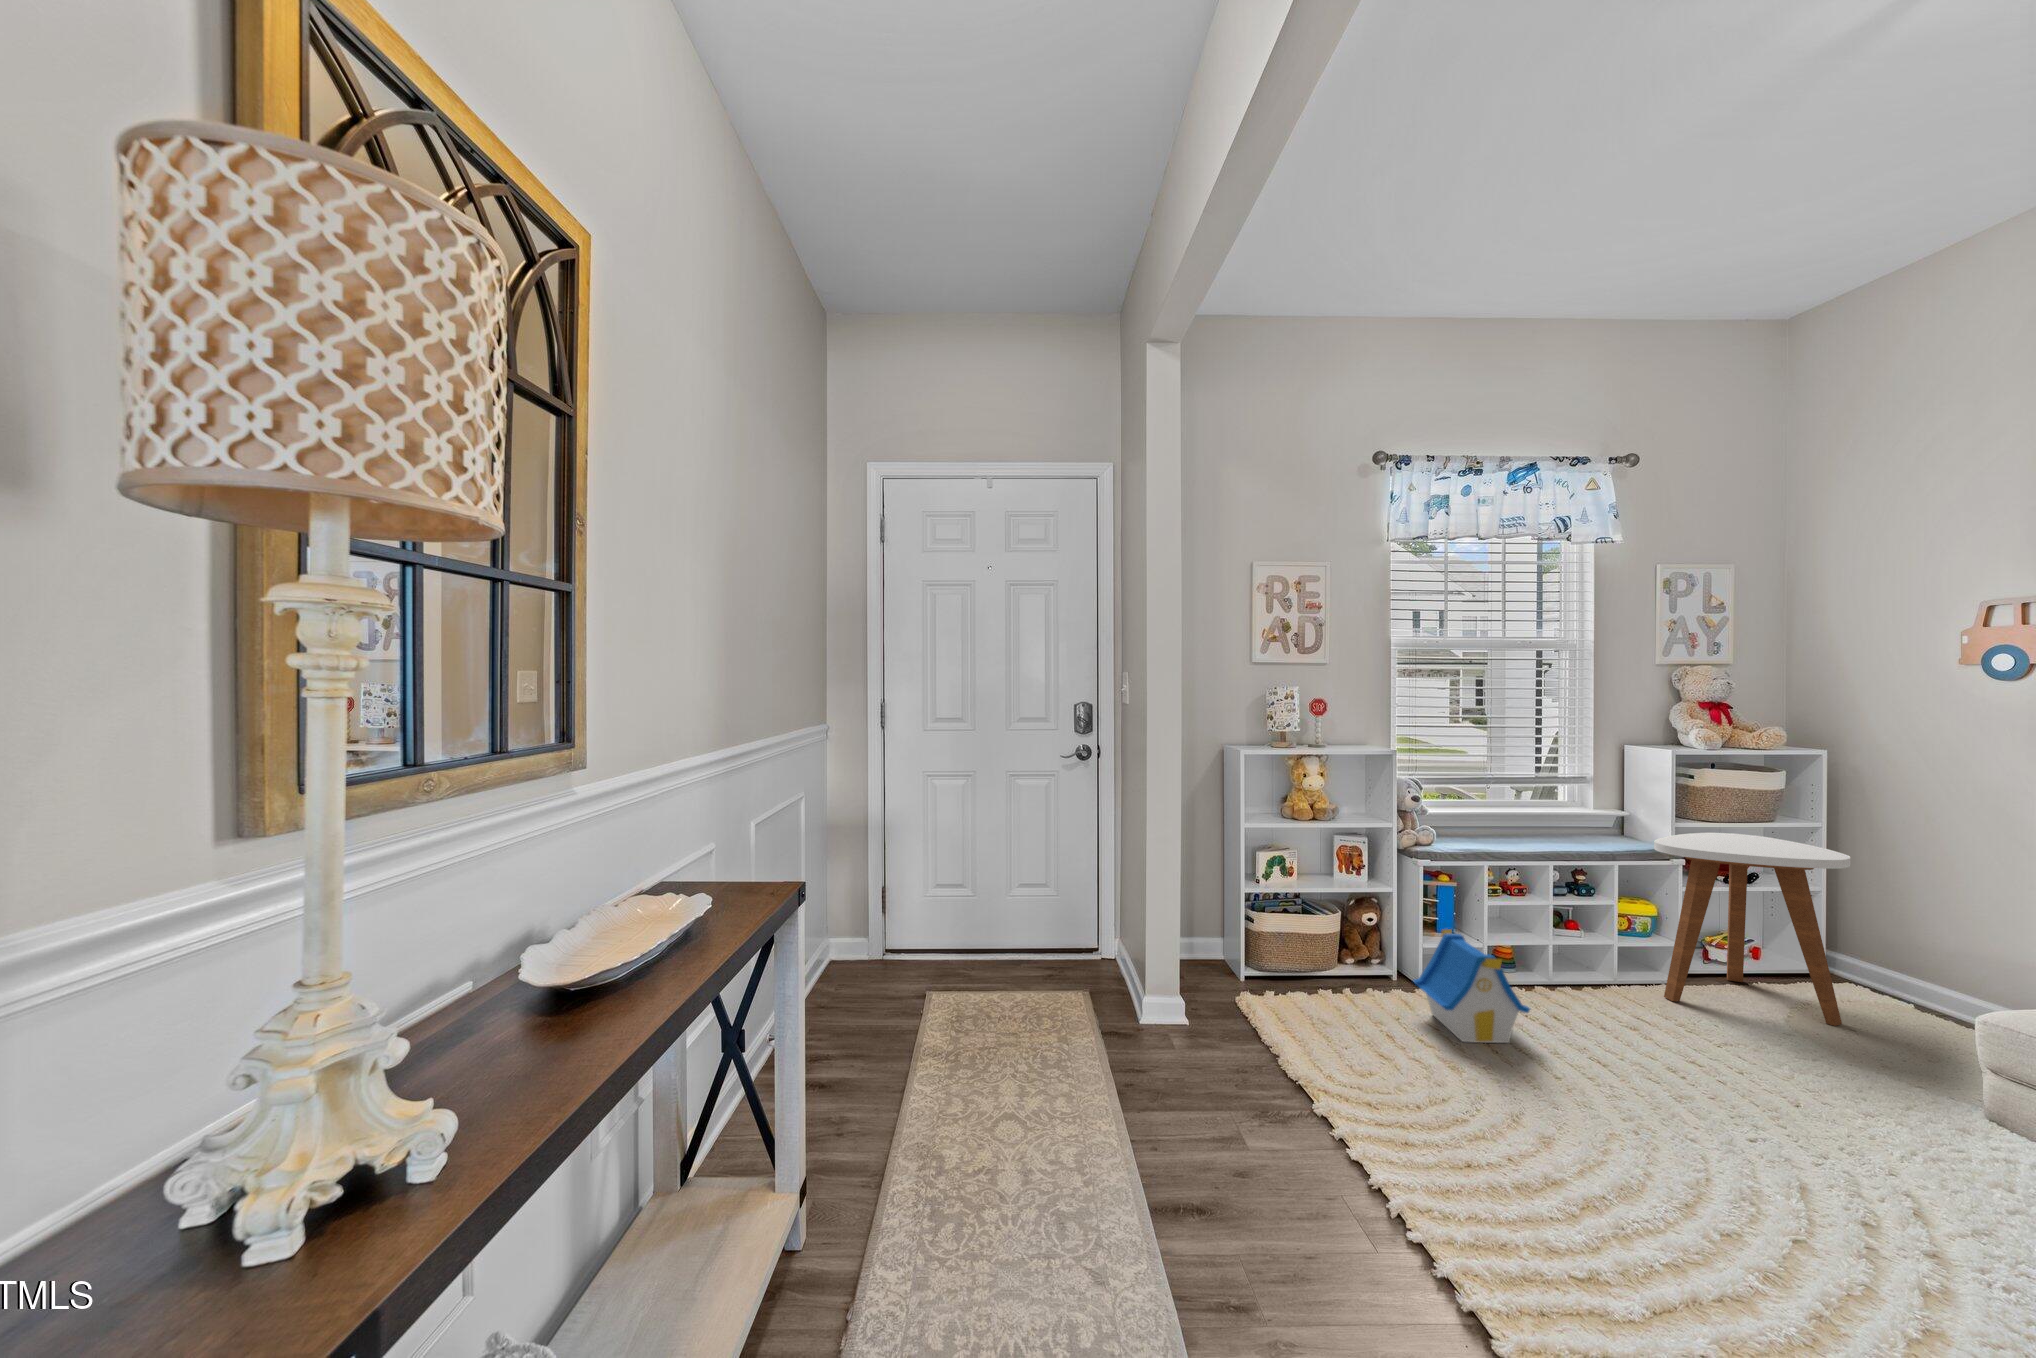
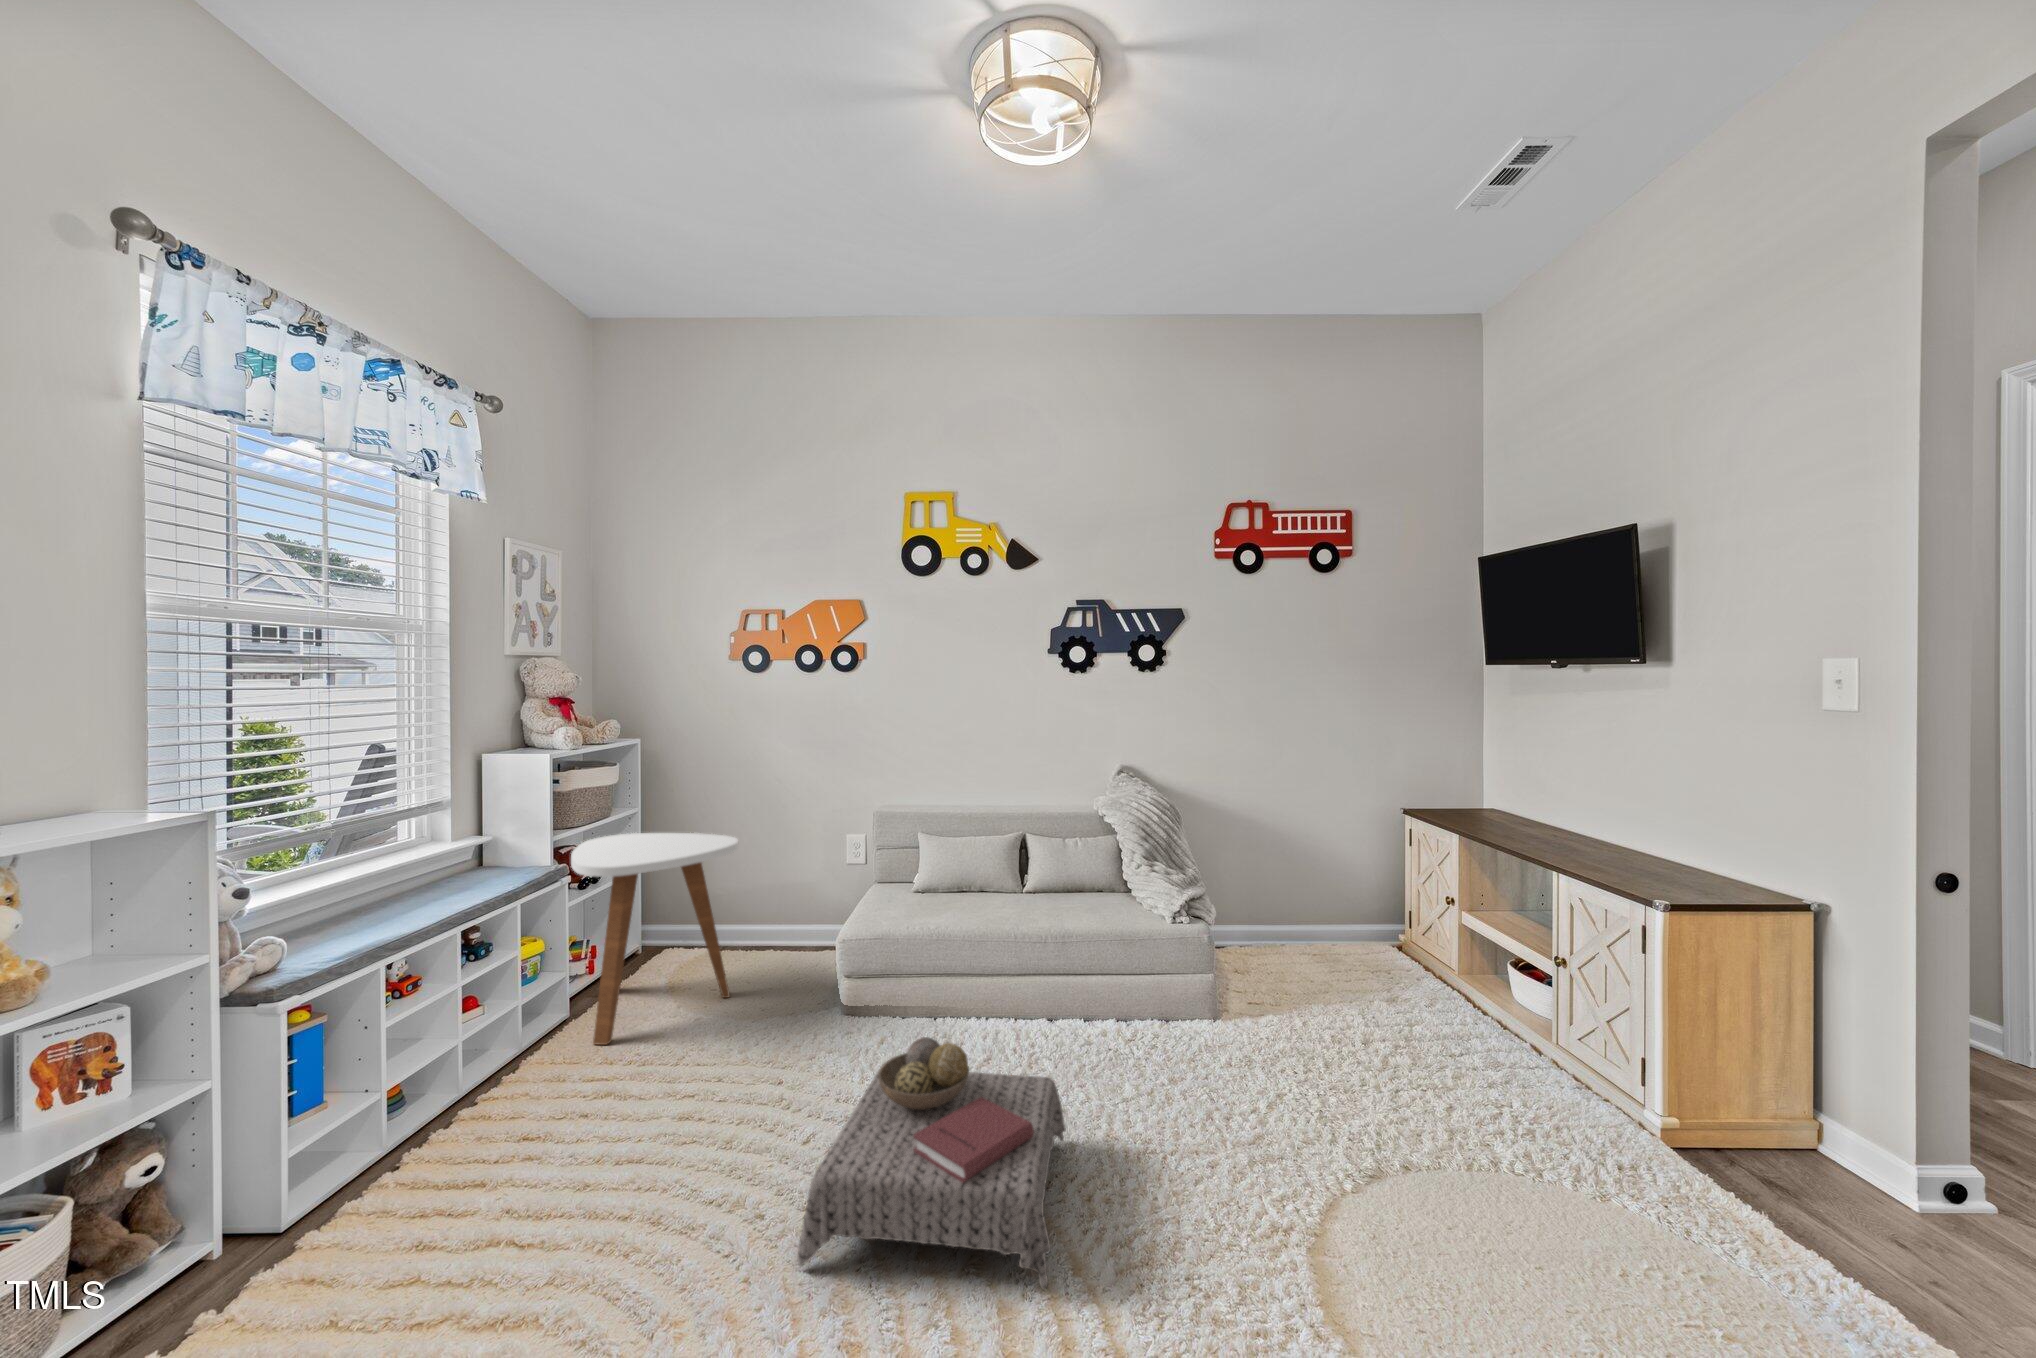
toy house: present [1414,929,1530,1043] -> none [364,1100,591,1281]
ottoman: none [1582,1037,1953,1244] -> present [797,1037,1066,1290]

